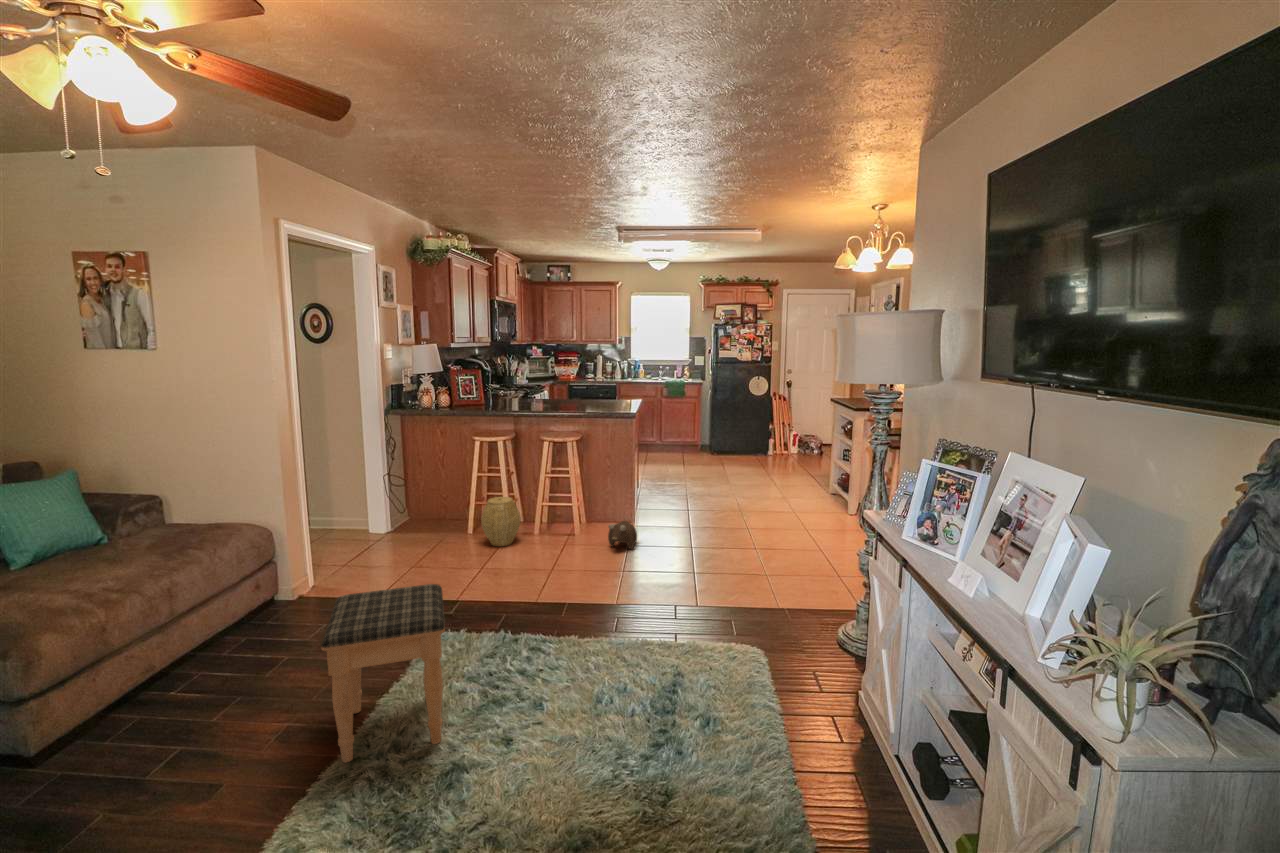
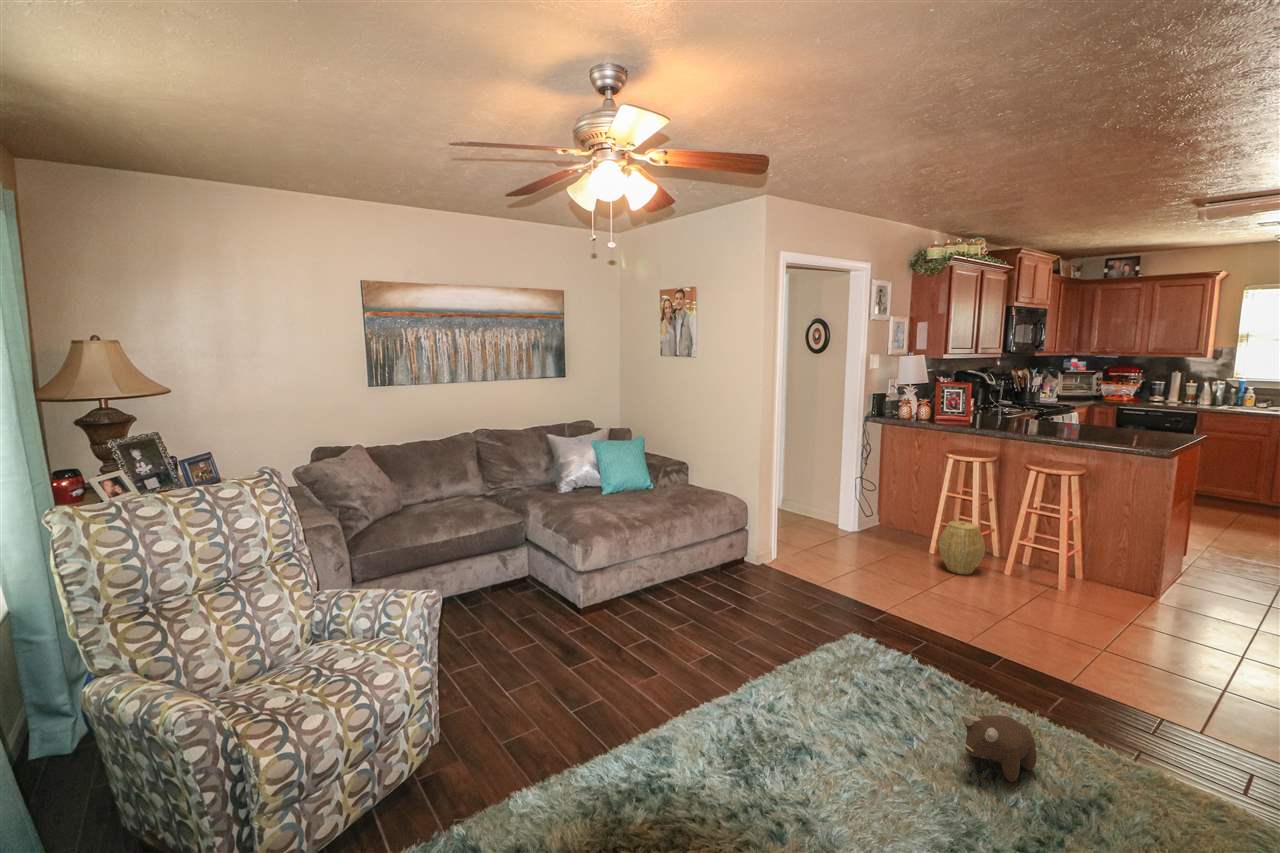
plush toy: present [608,521,637,549] -> present [961,715,1037,782]
footstool: present [321,584,445,763] -> none [724,569,839,724]

